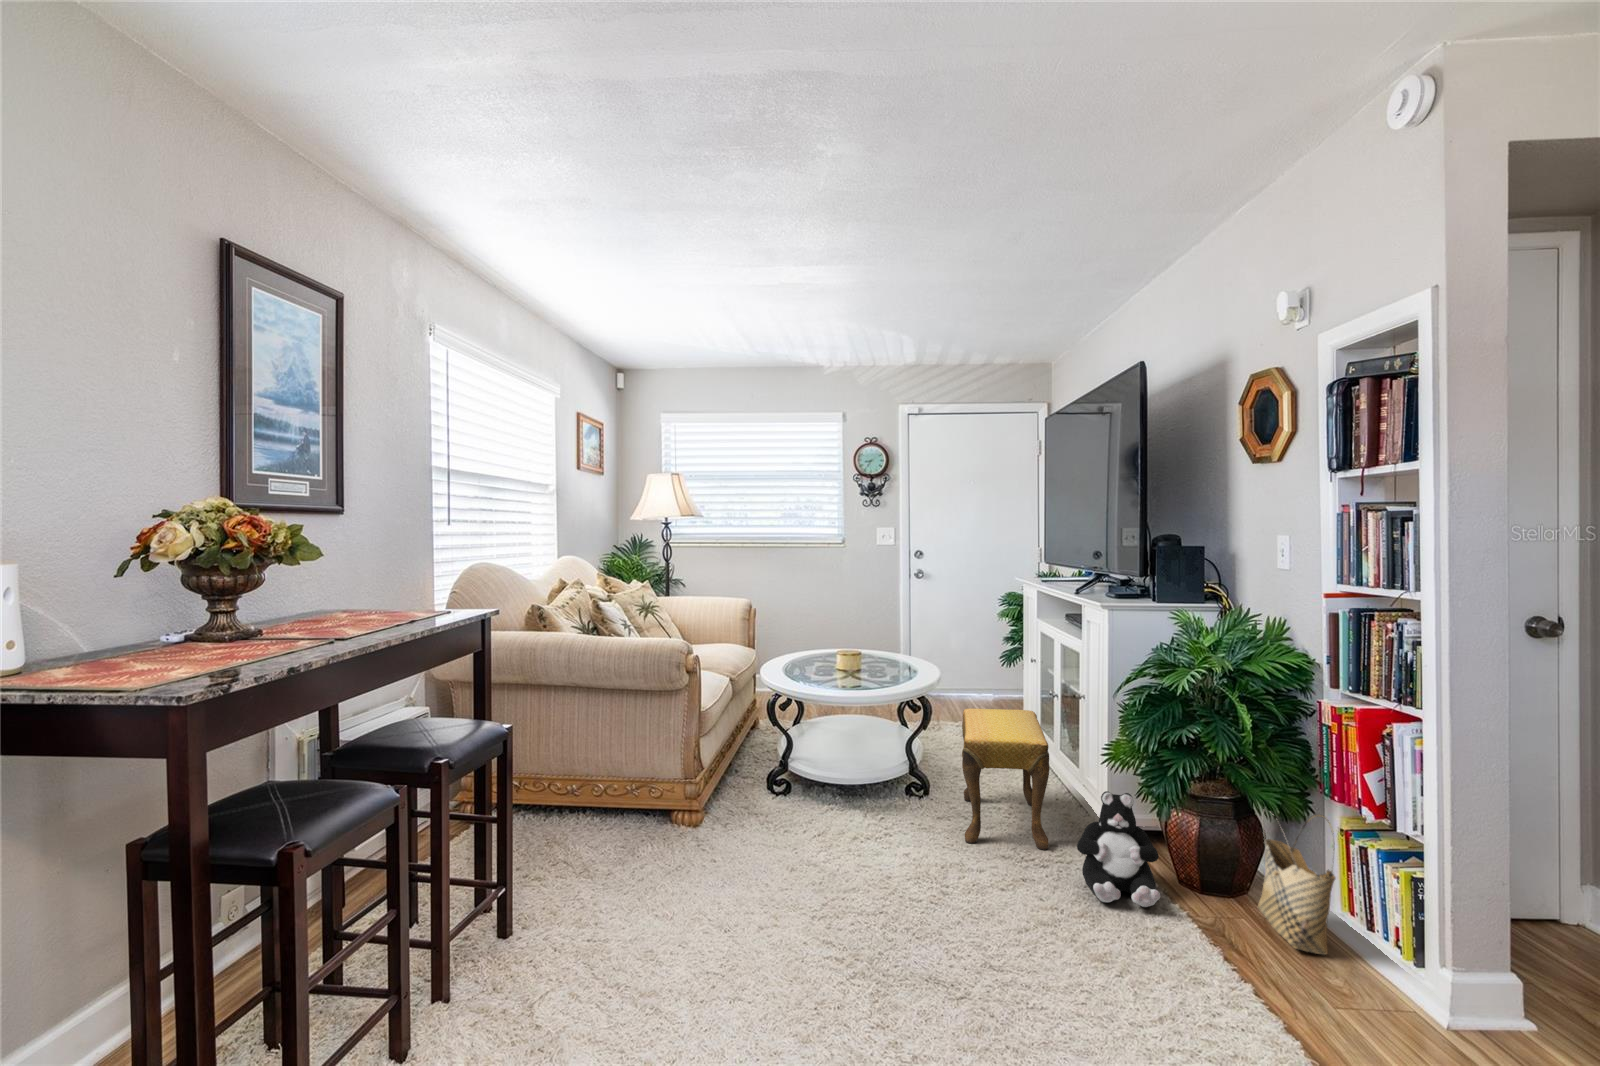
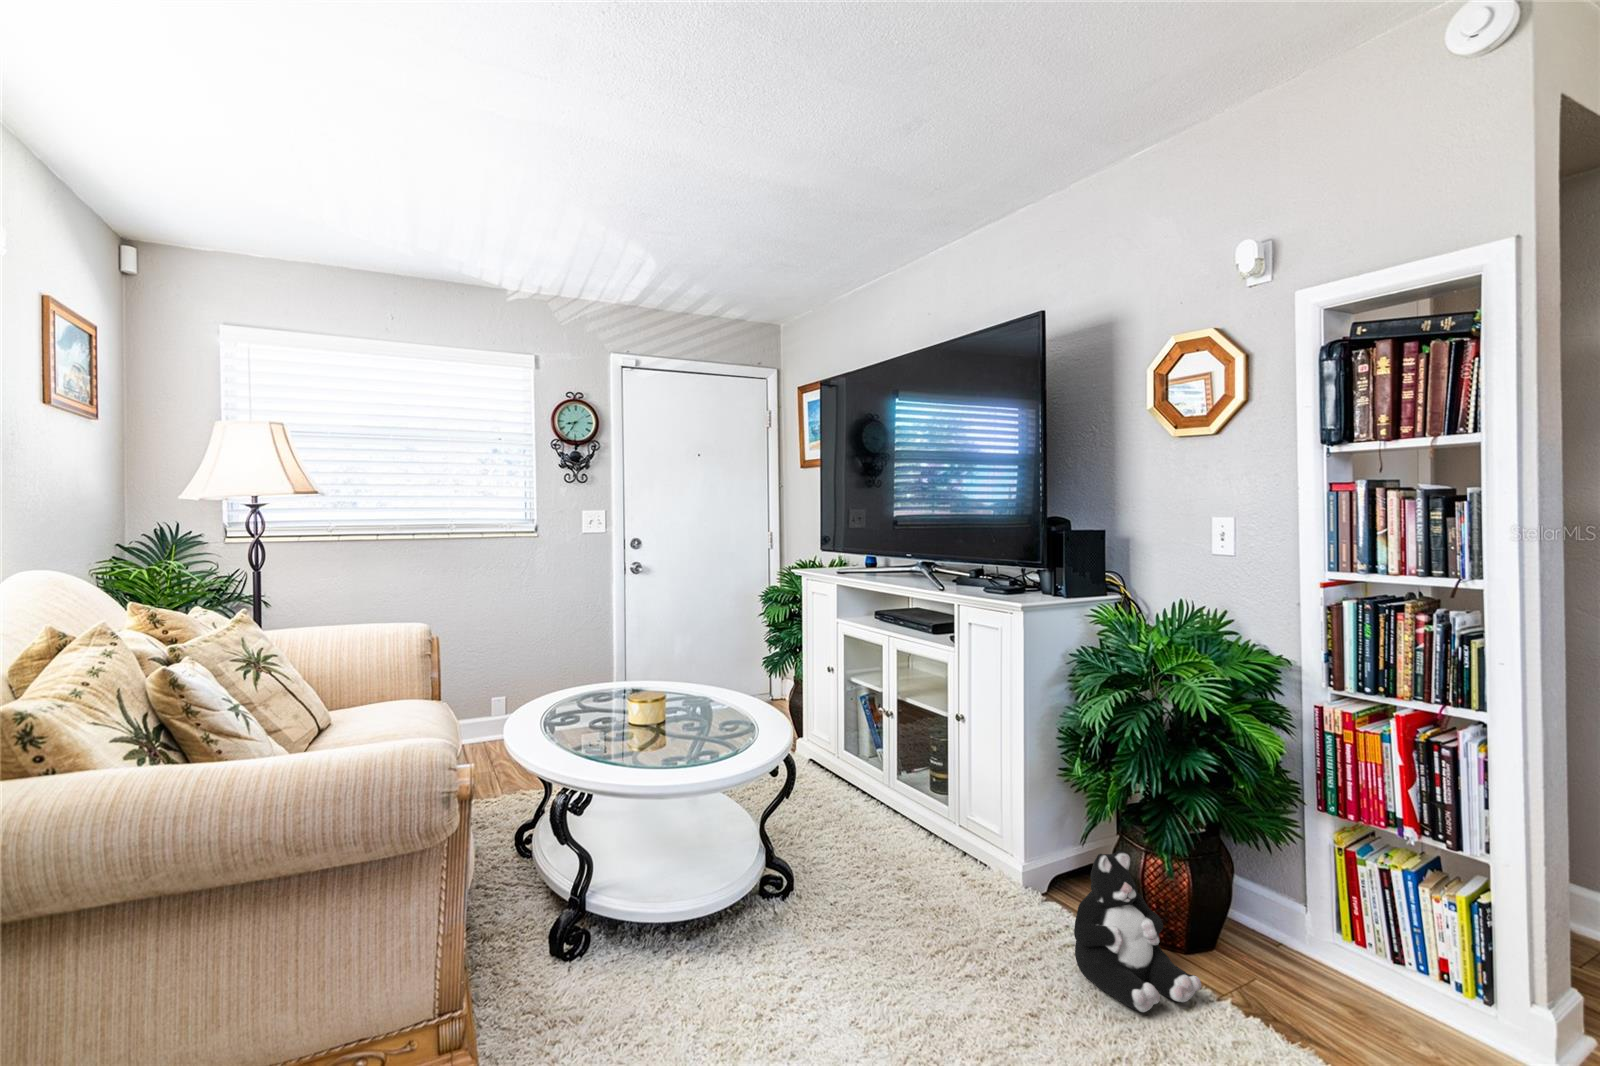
footstool: present [962,708,1049,850] -> none [832,746,997,960]
woven basket: present [1258,809,1335,955] -> none [1260,836,1382,1007]

